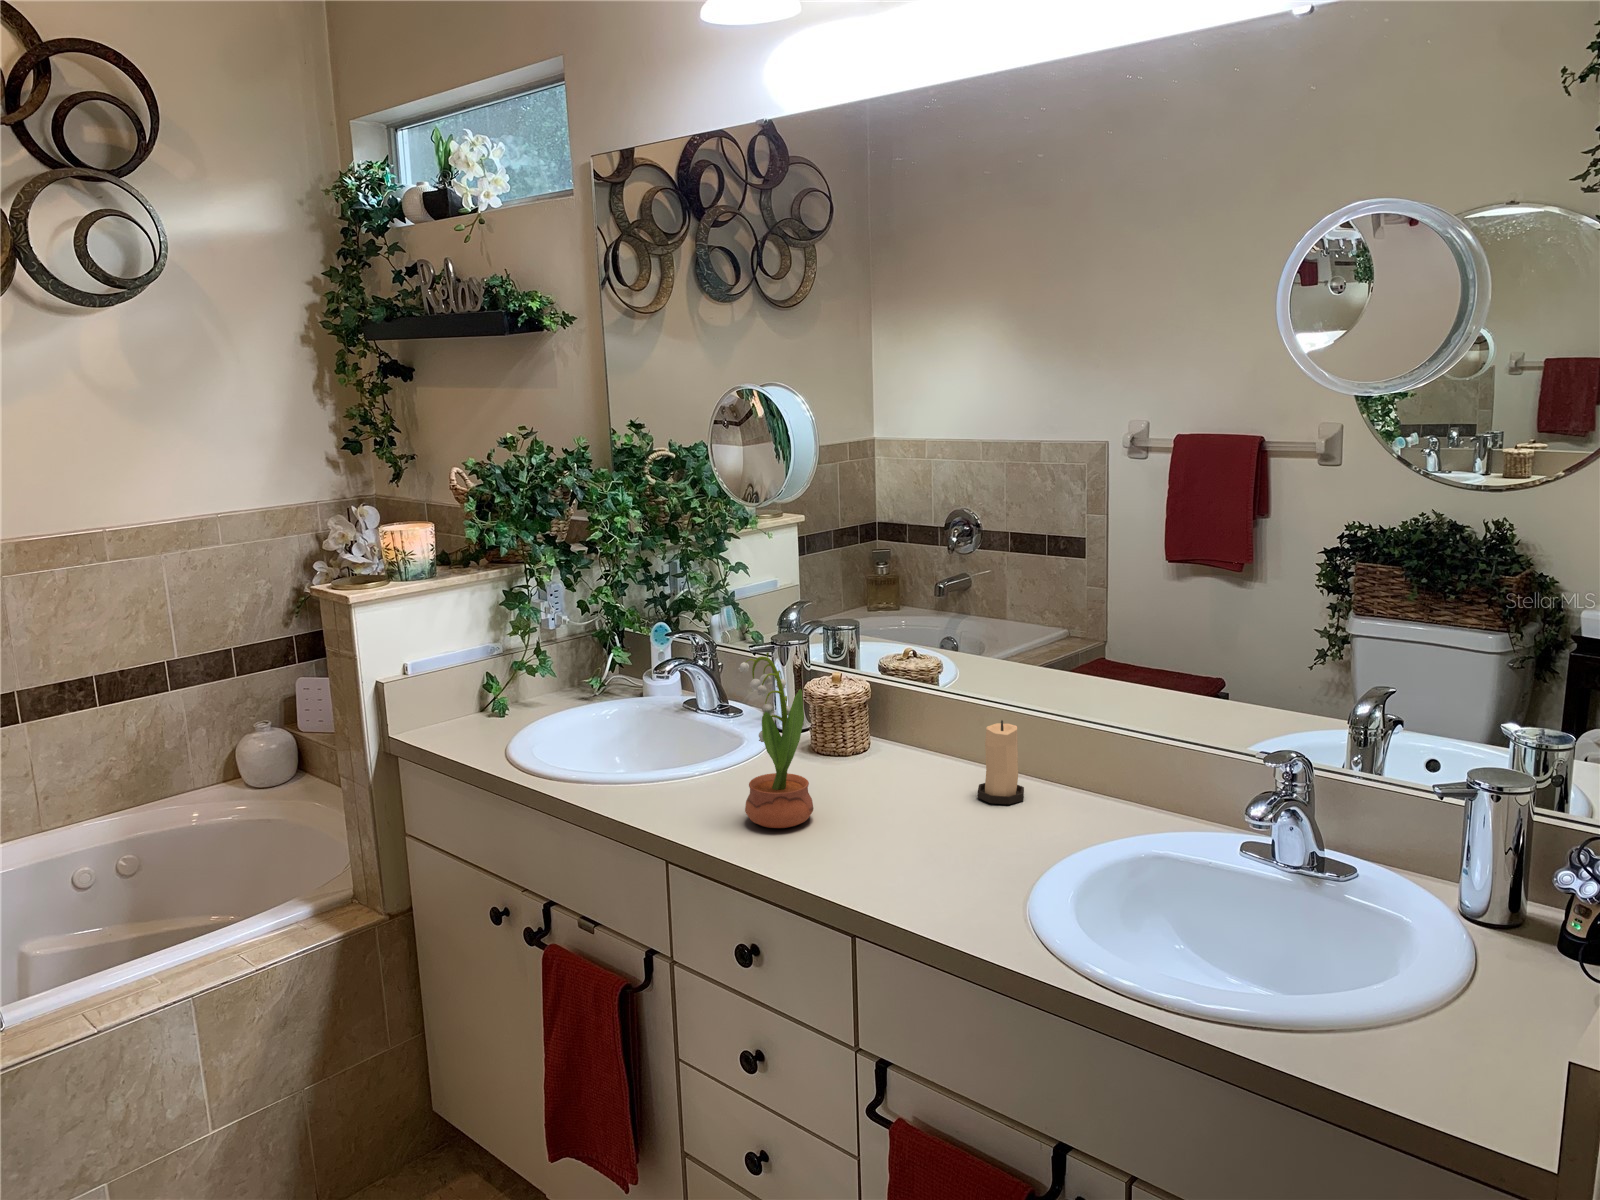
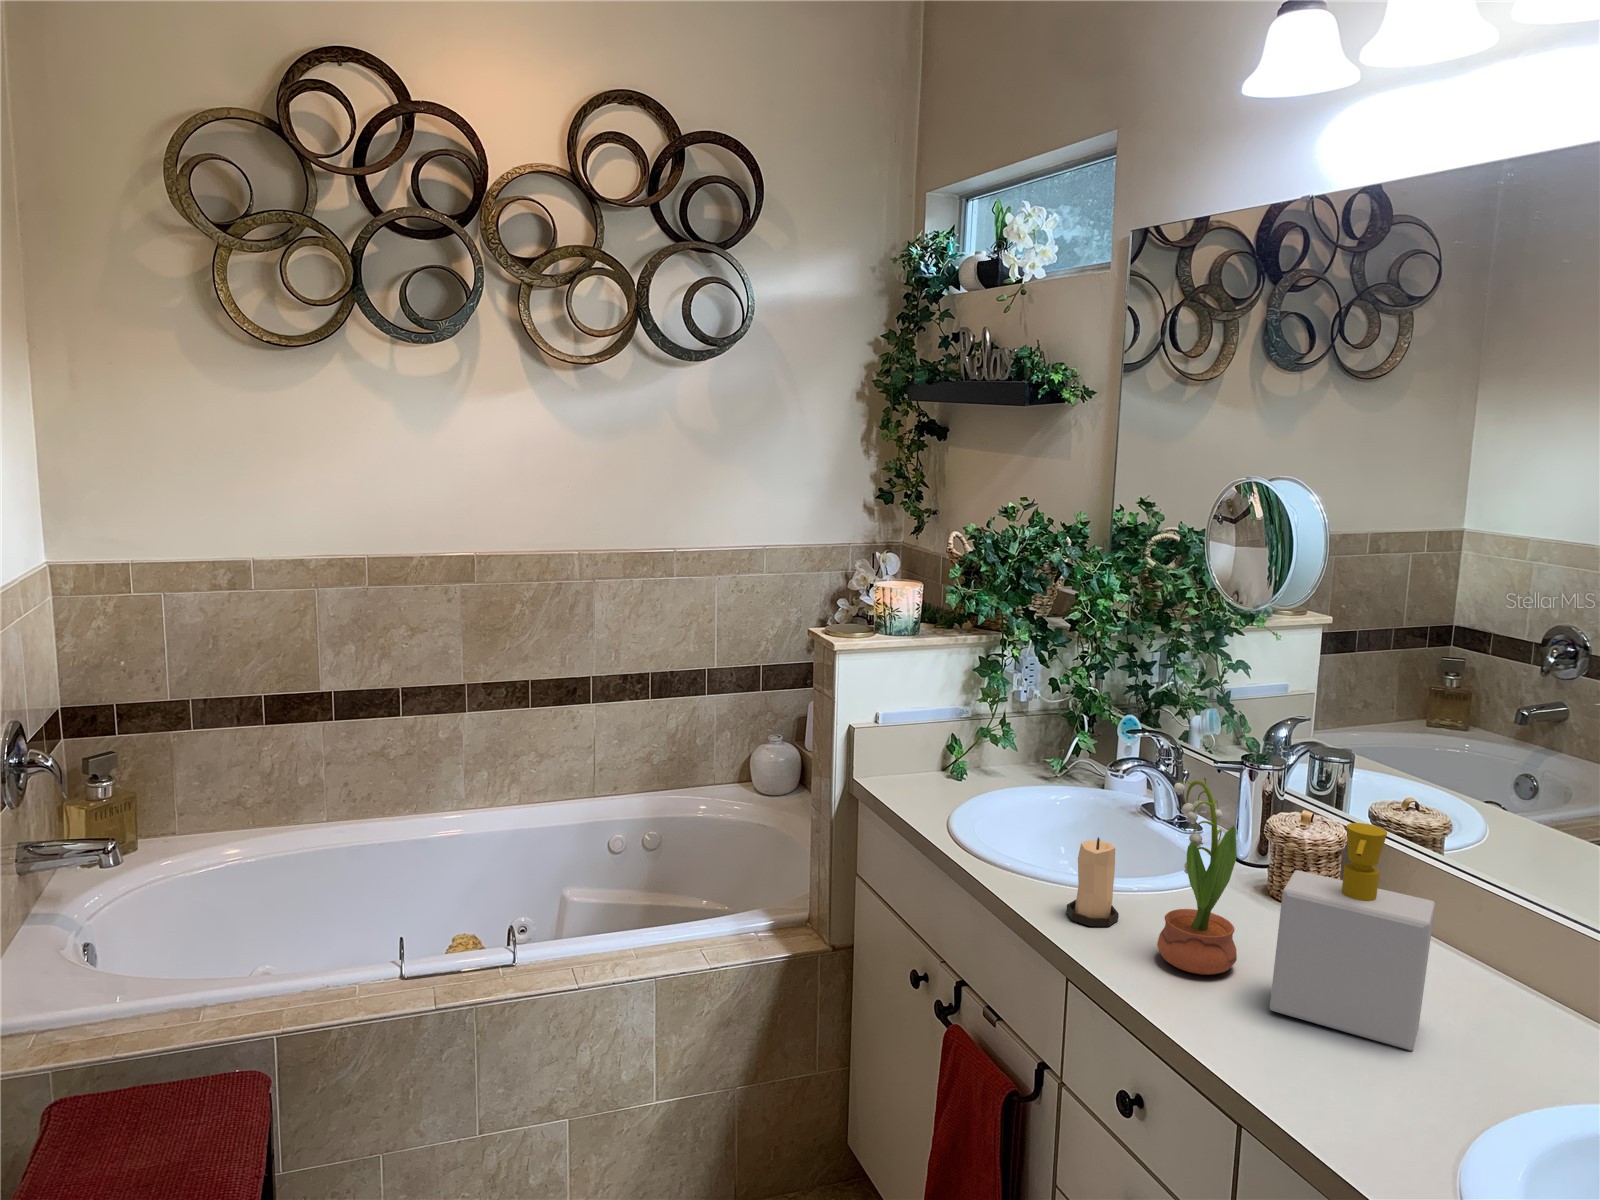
soap bottle: none [852,664,968,842] -> present [1270,823,1435,1050]
candle: present [978,720,1024,804] -> present [1066,837,1119,927]

